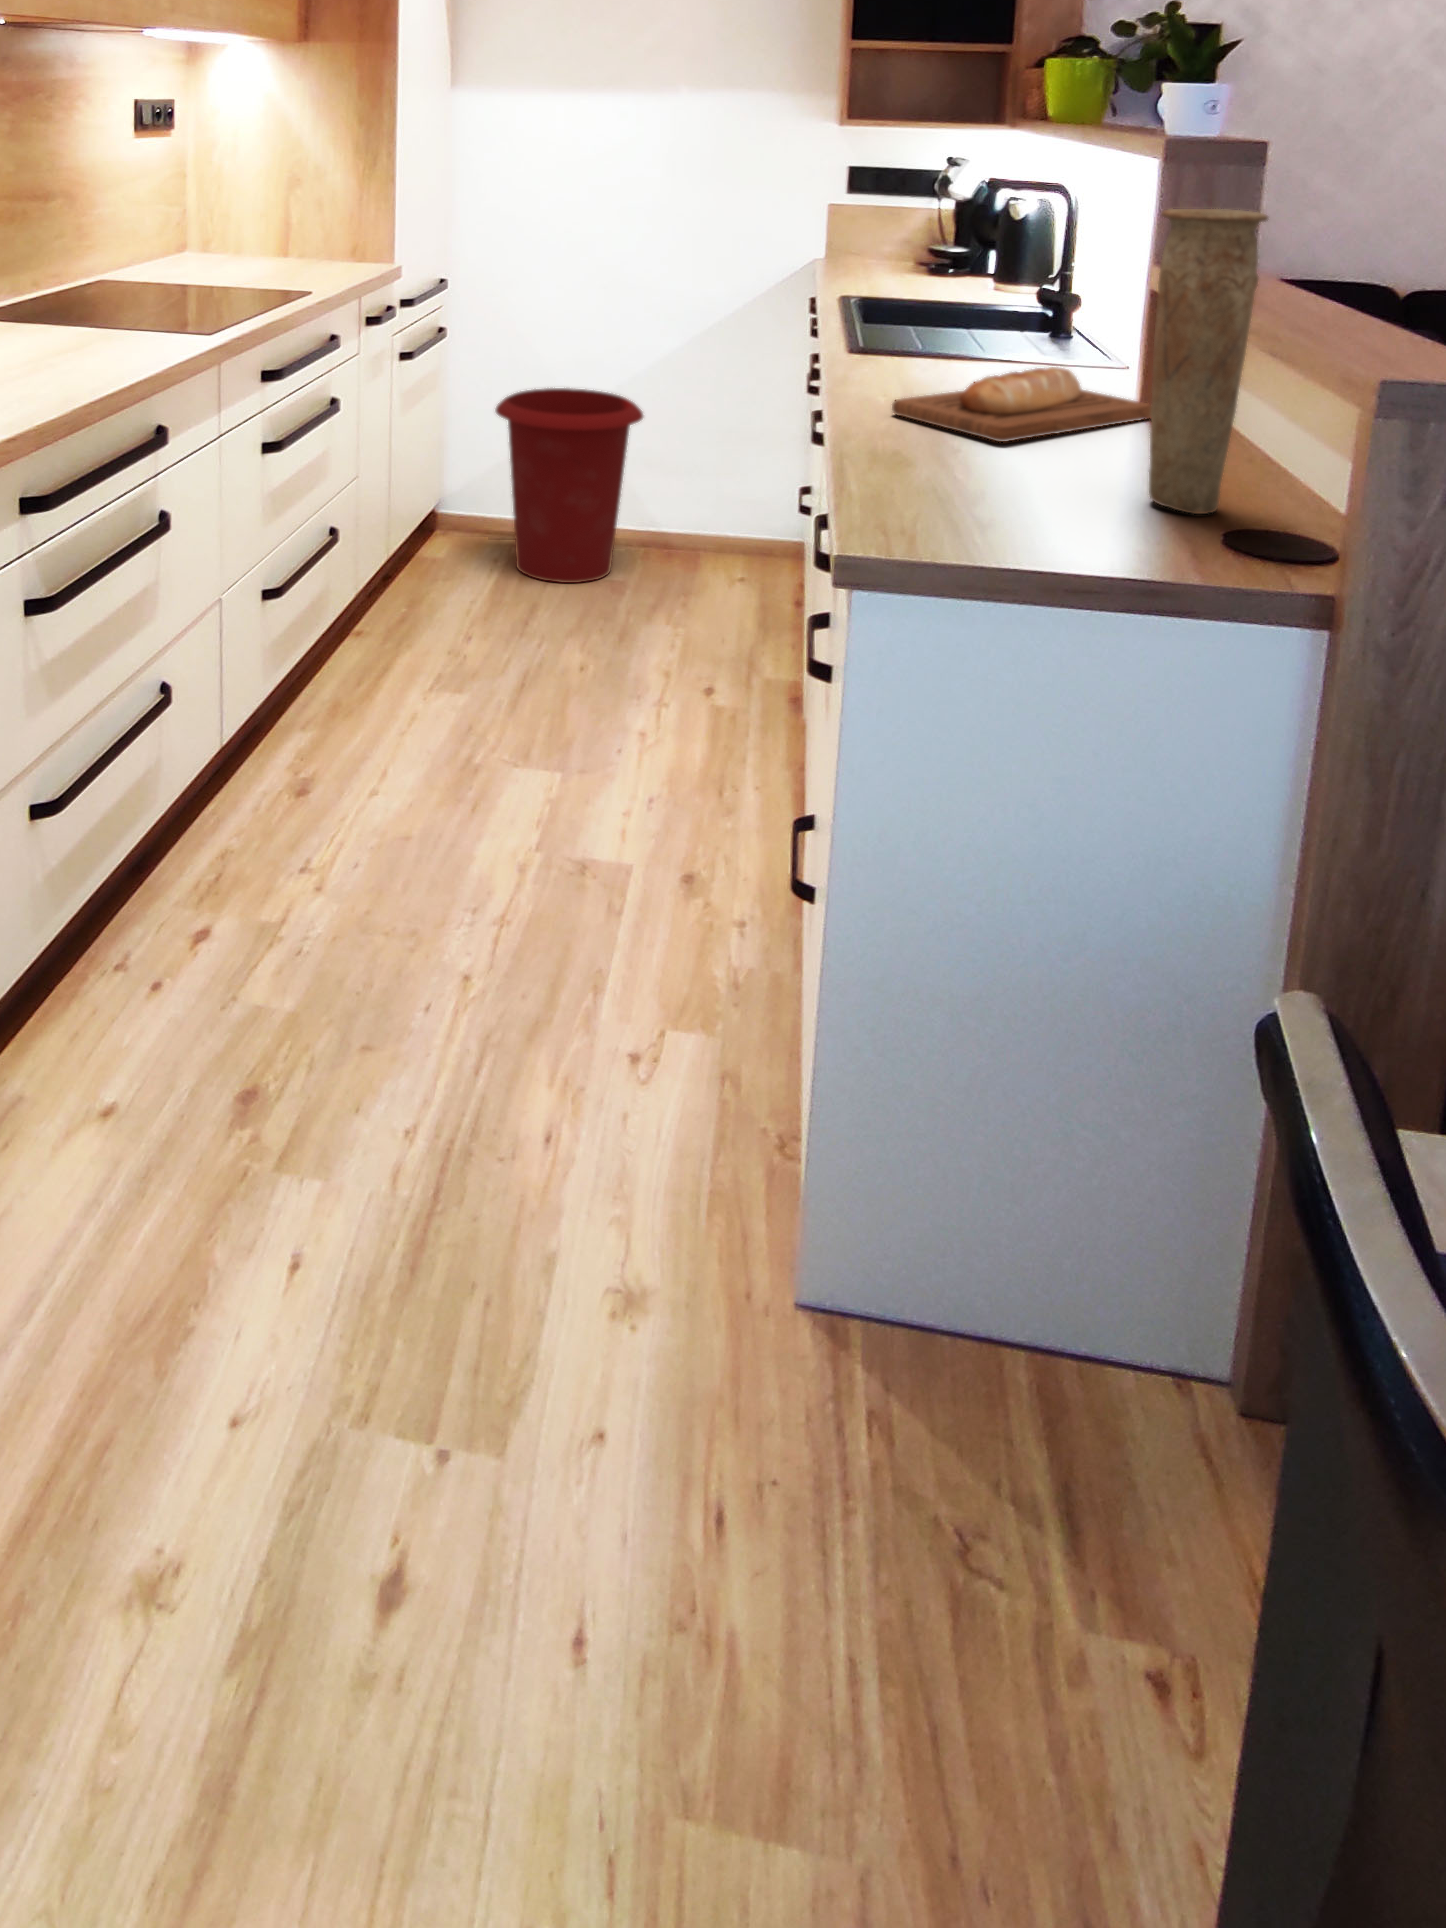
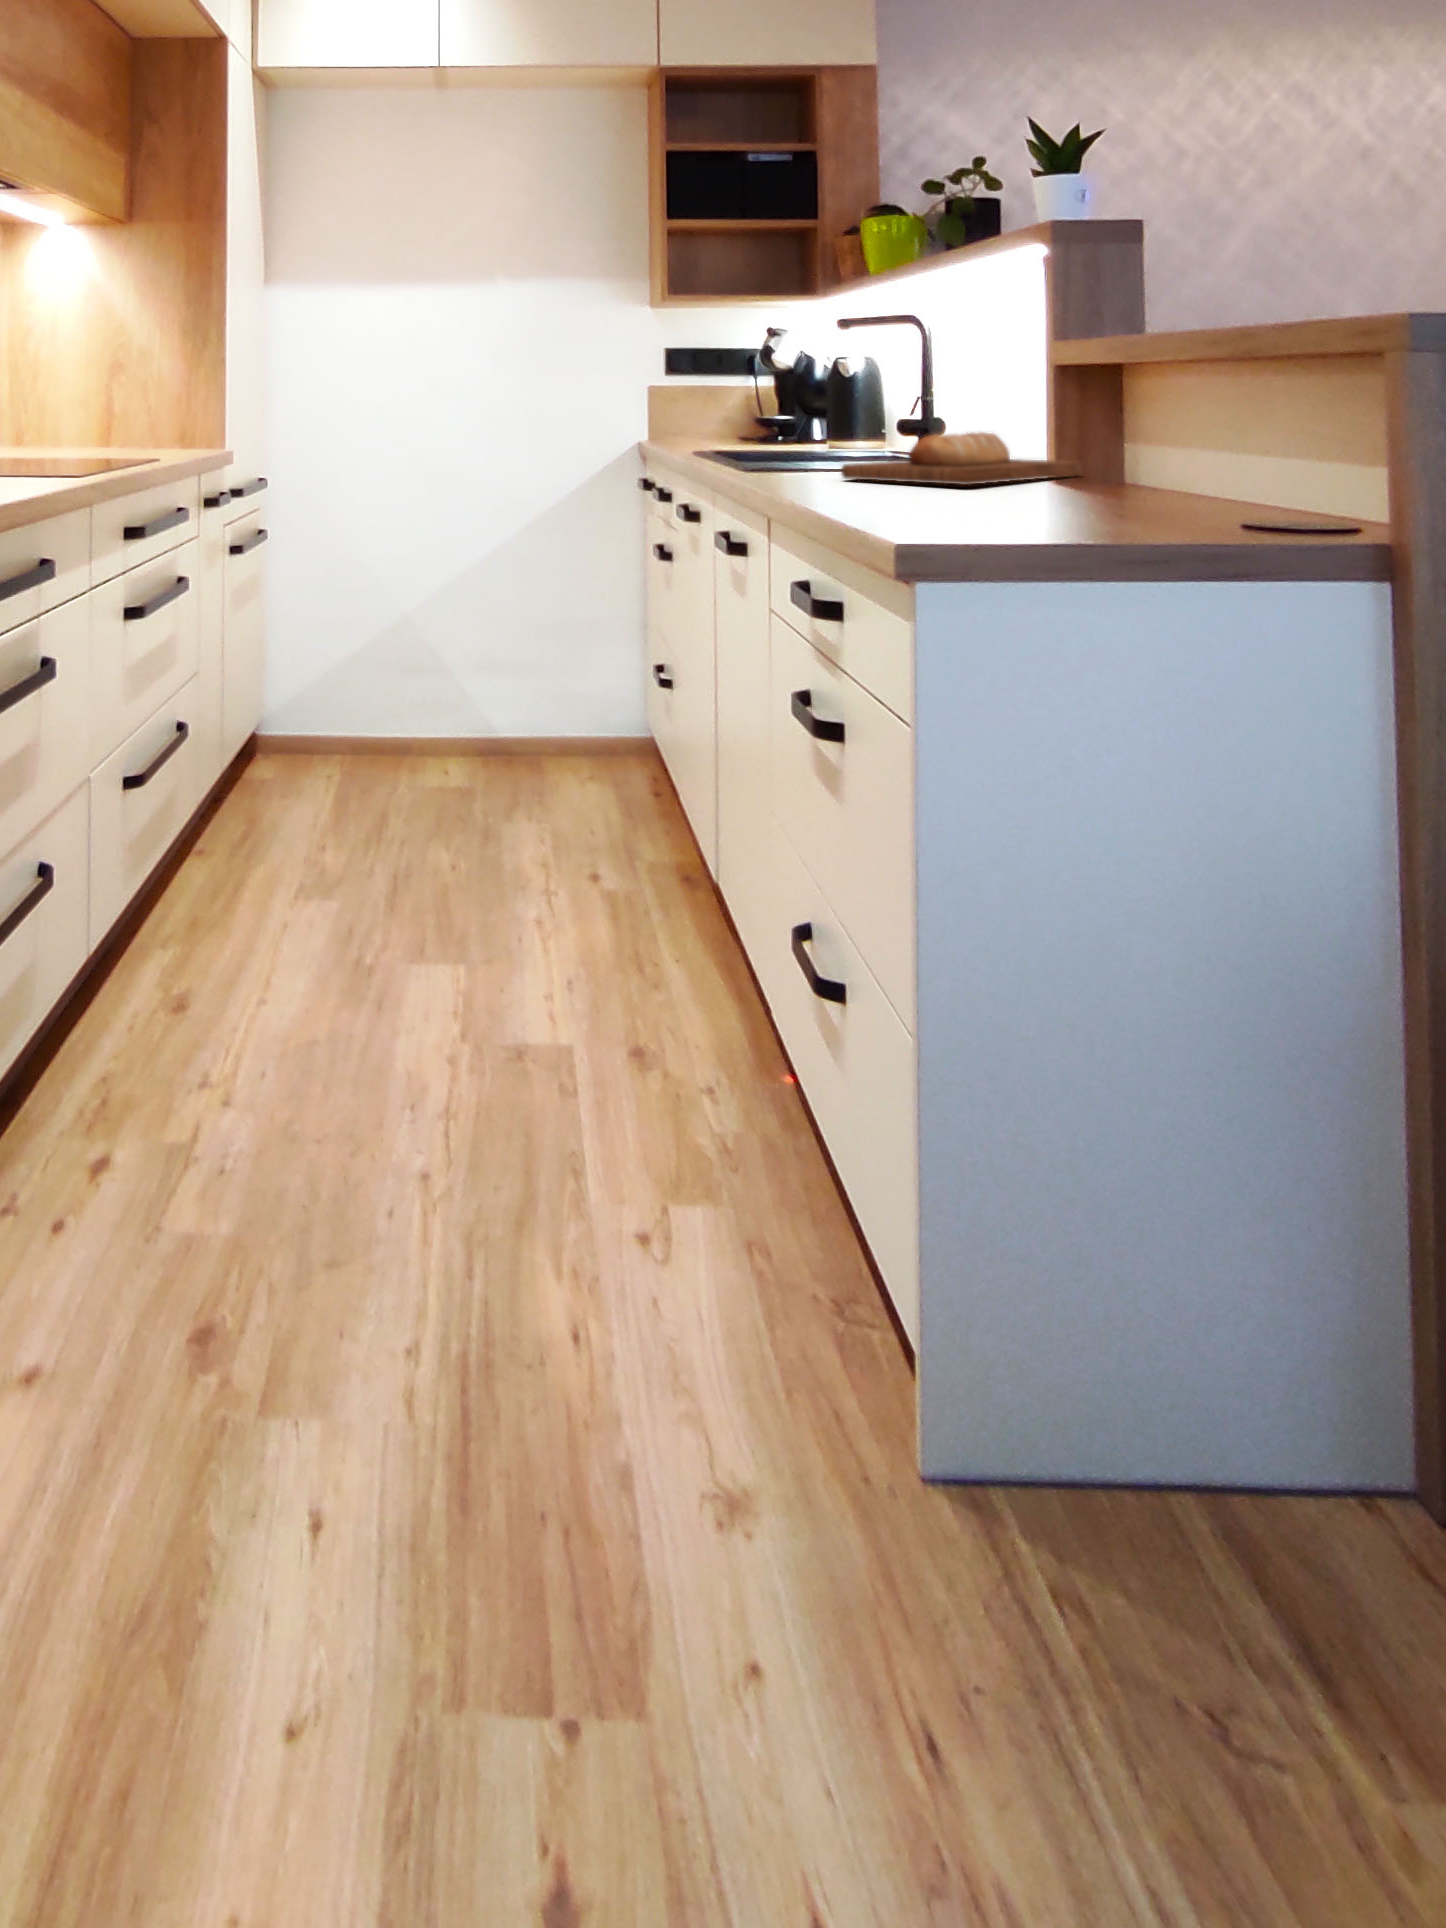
vase: present [1149,209,1268,514] -> none [1121,206,1225,507]
waste bin: present [496,388,643,583] -> none [330,584,487,791]

